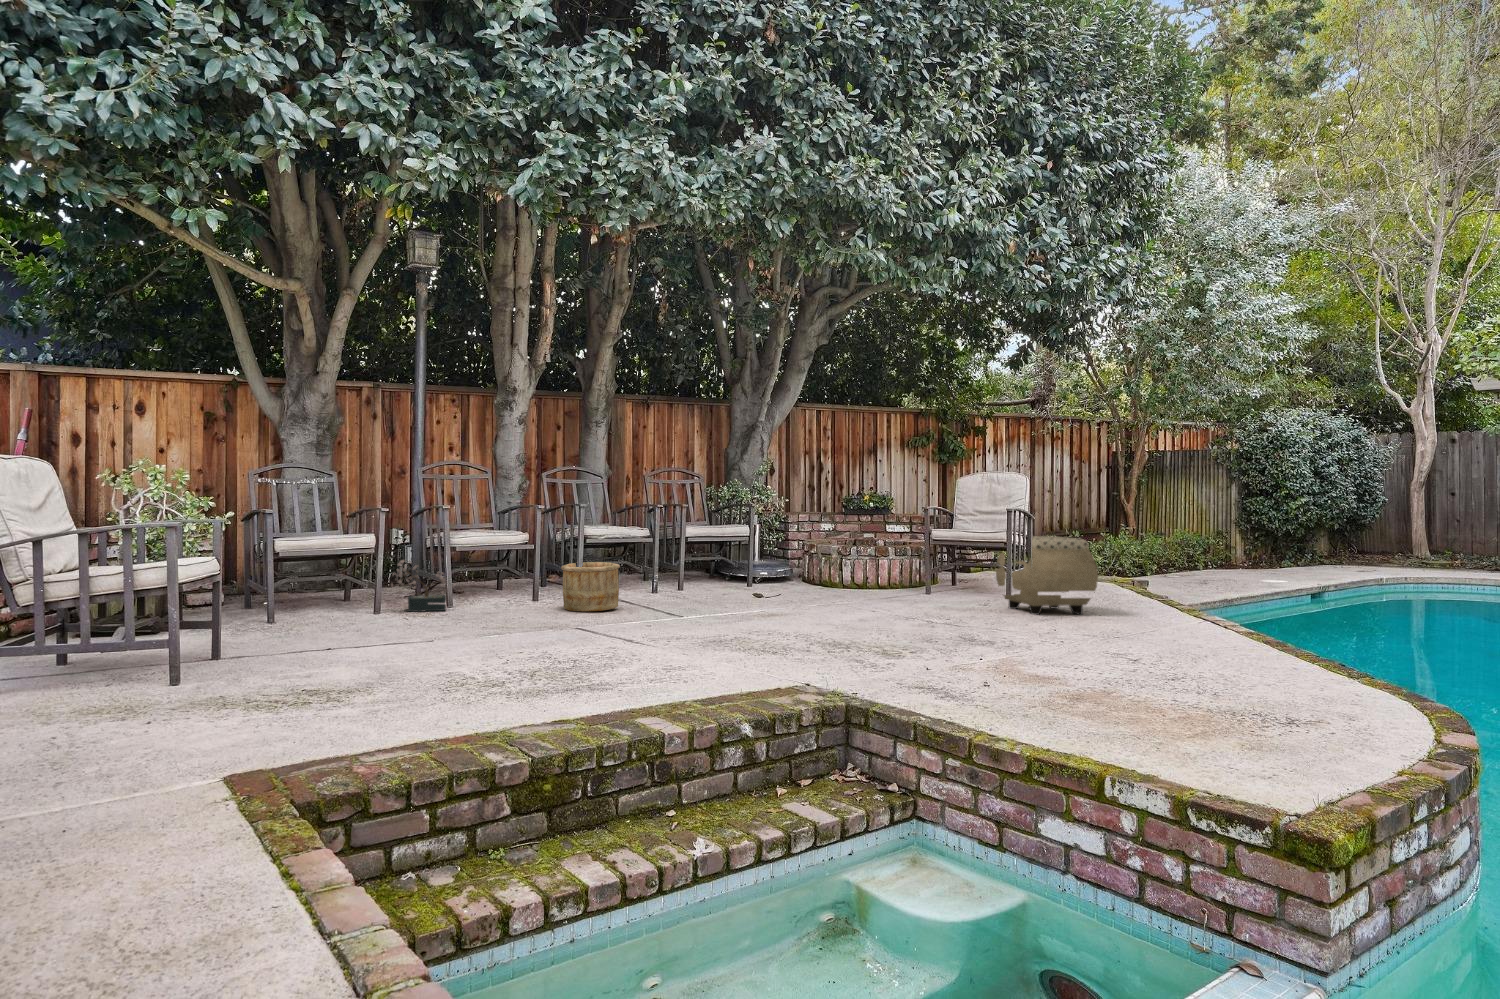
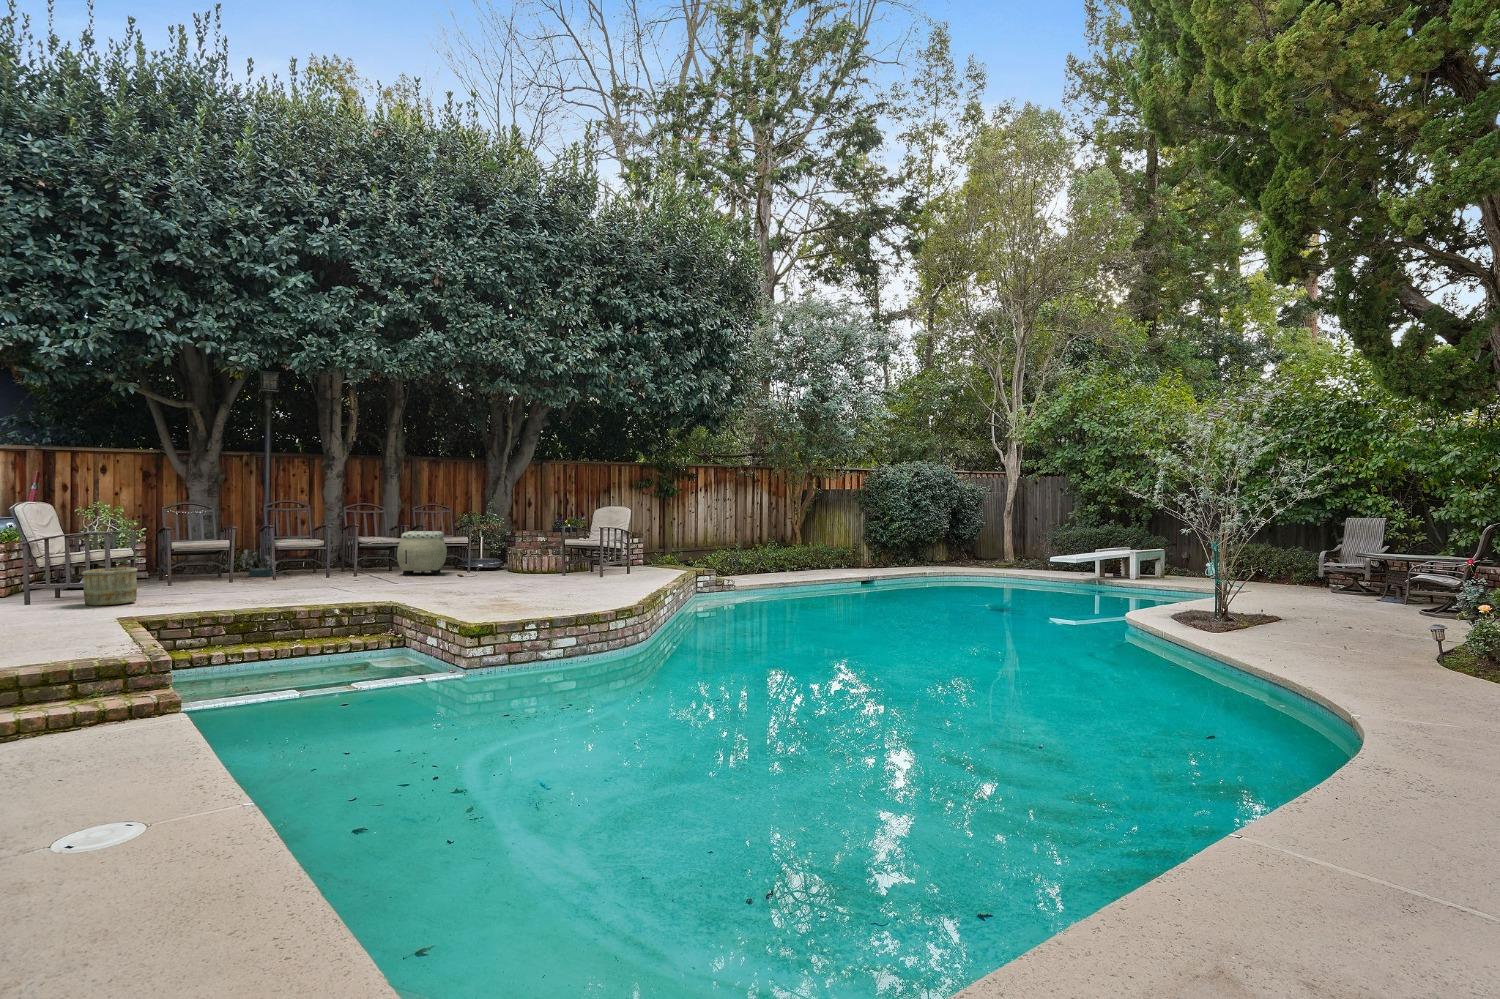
ottoman: present [996,536,1098,615] -> present [397,531,447,576]
wooden bucket: present [561,562,620,612] -> present [82,567,138,605]

